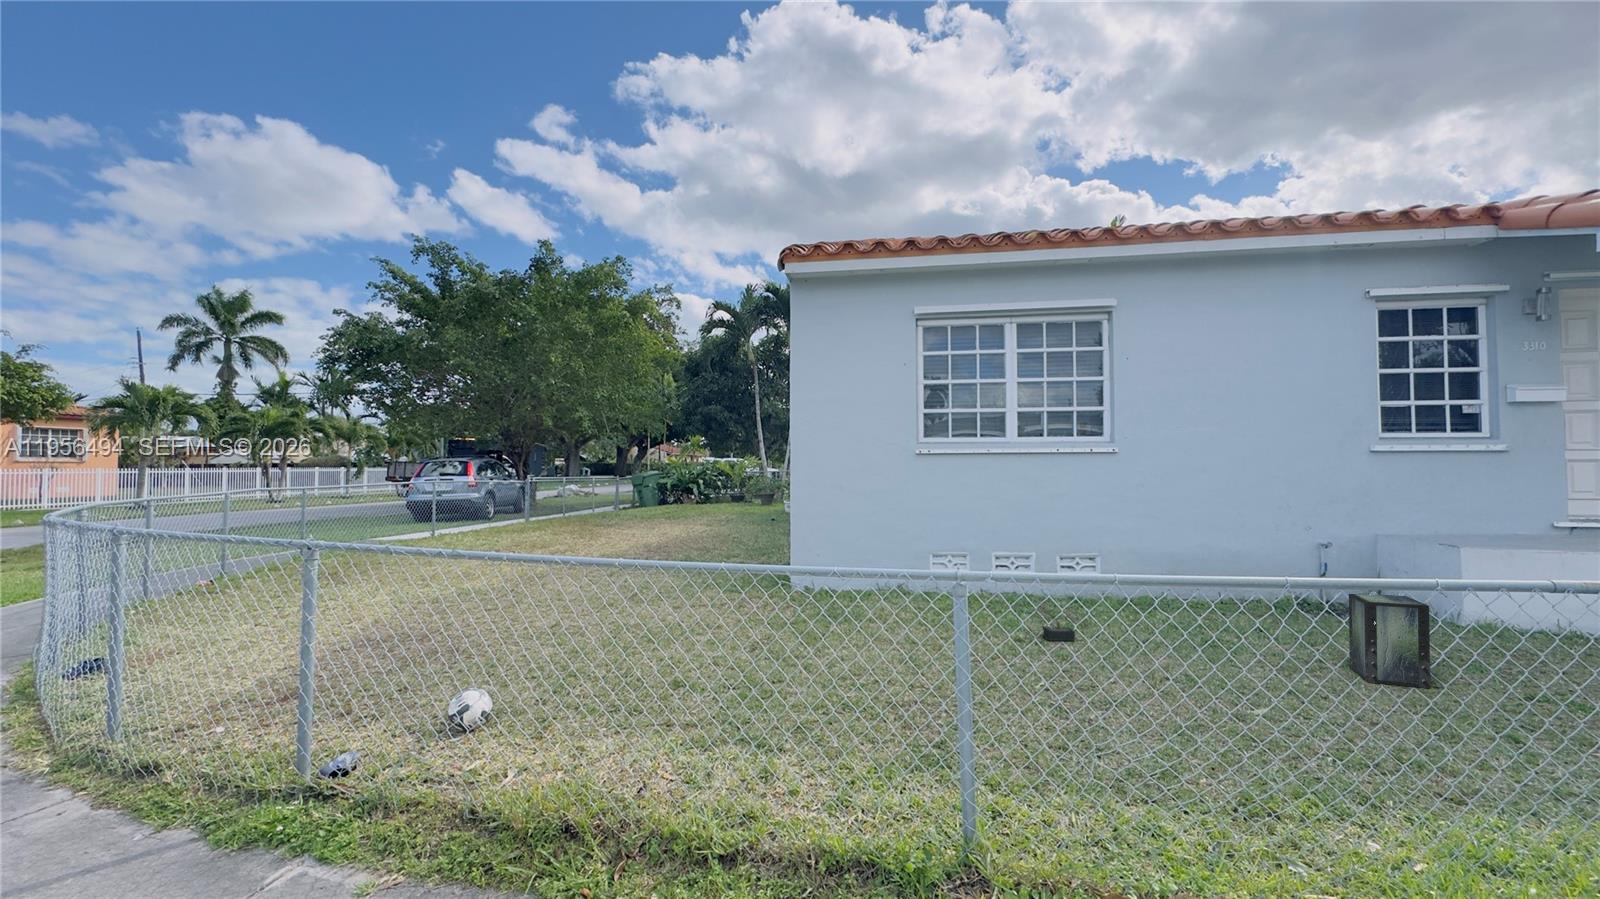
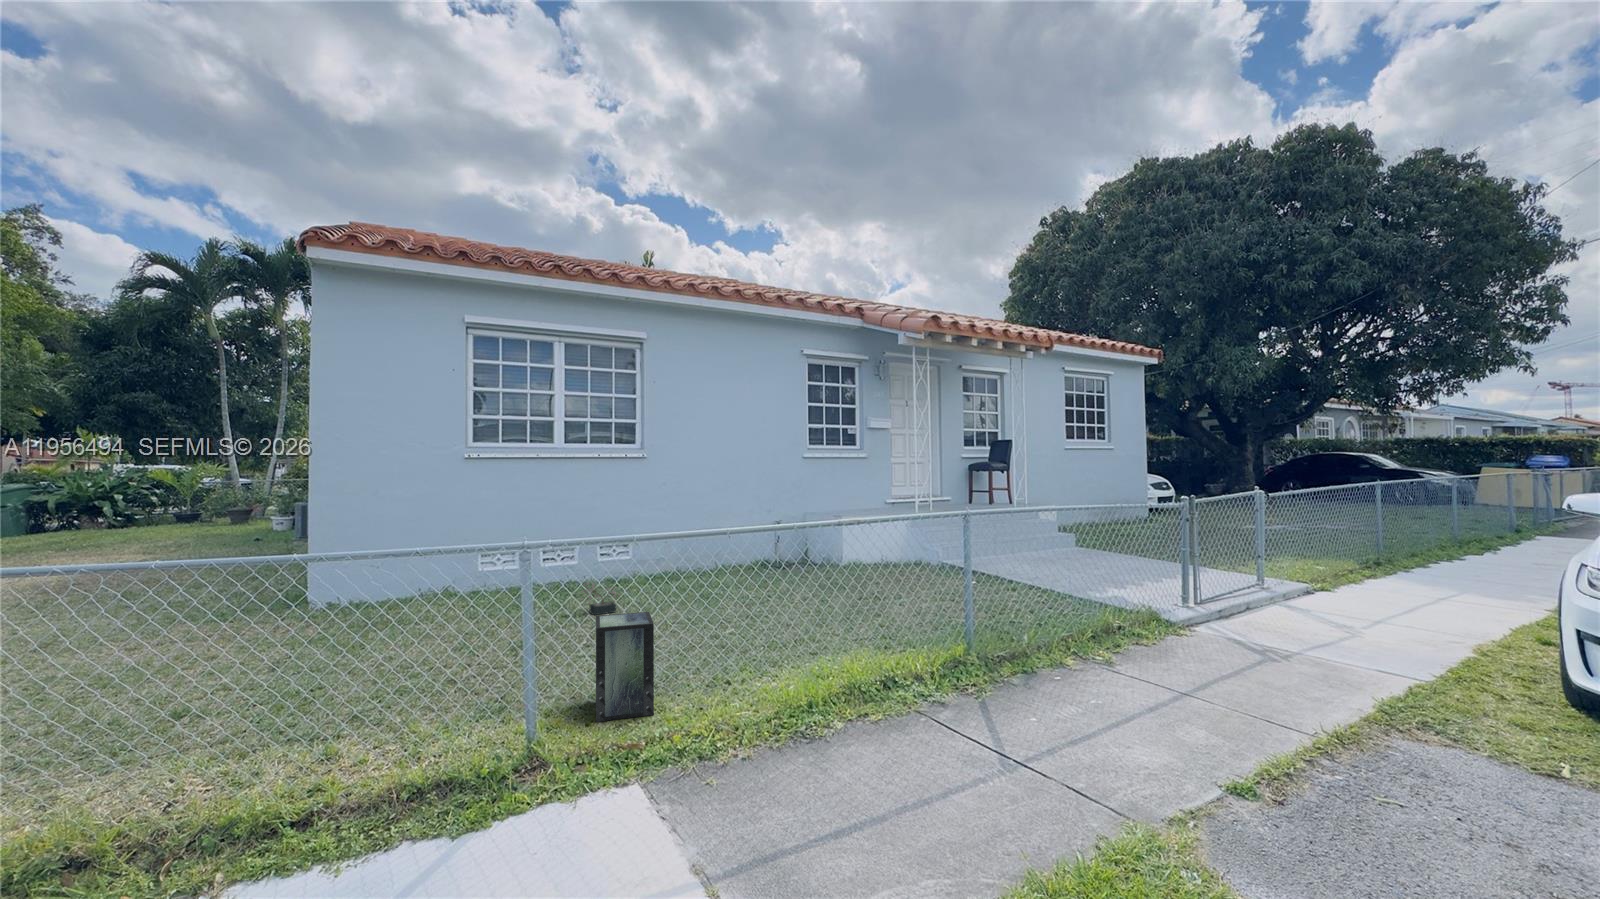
storage box: present [1349,594,1430,688] -> present [596,612,654,722]

